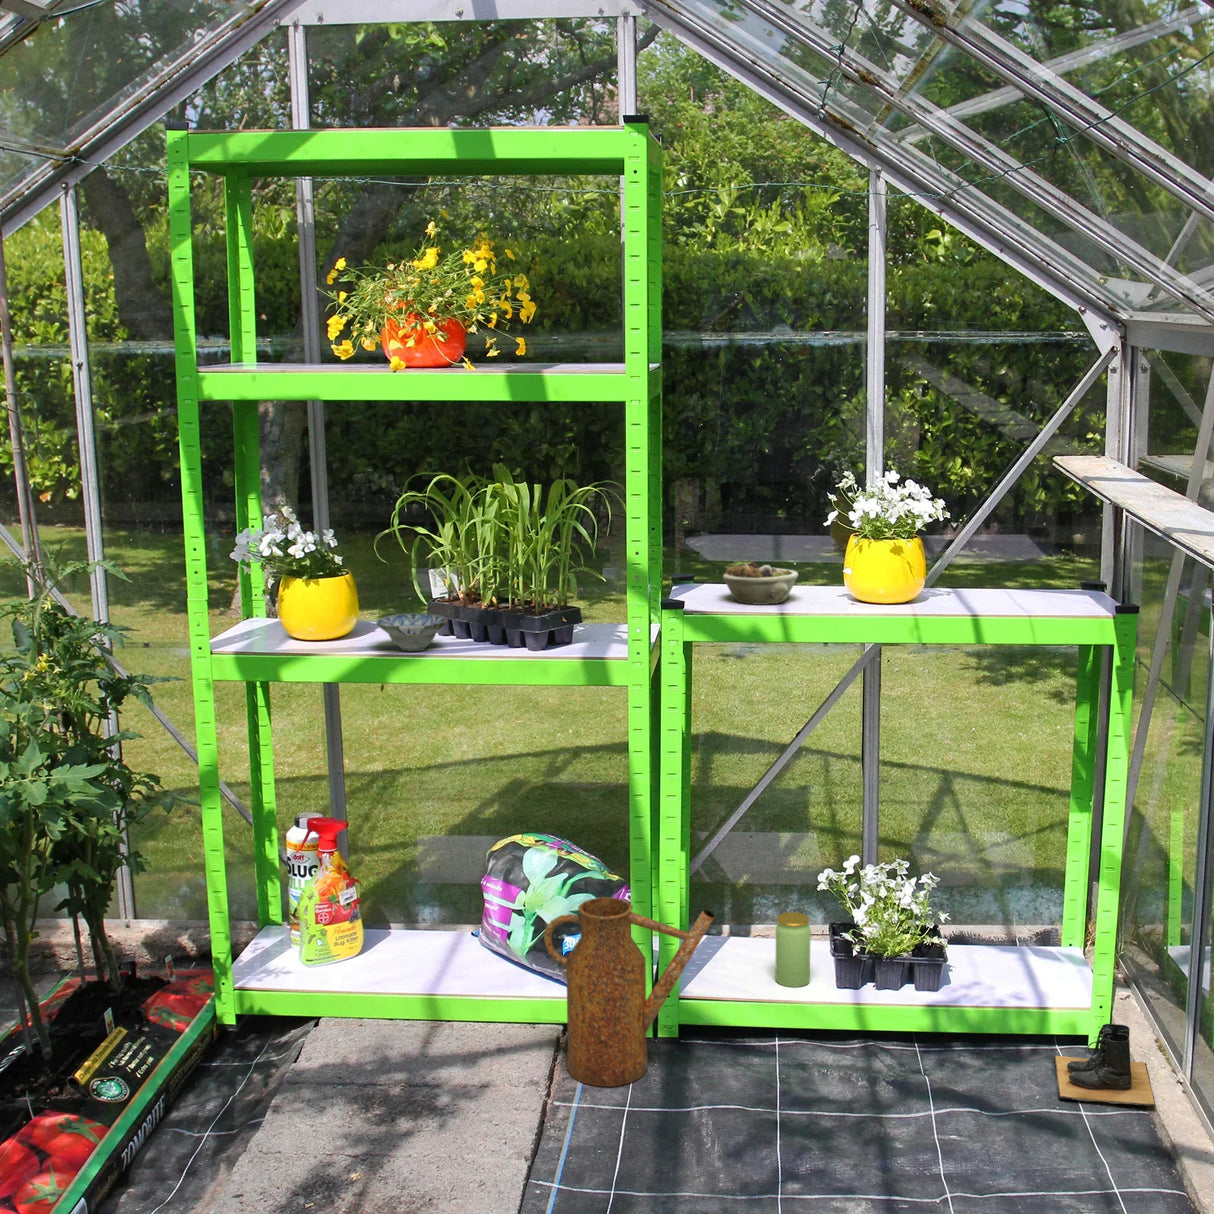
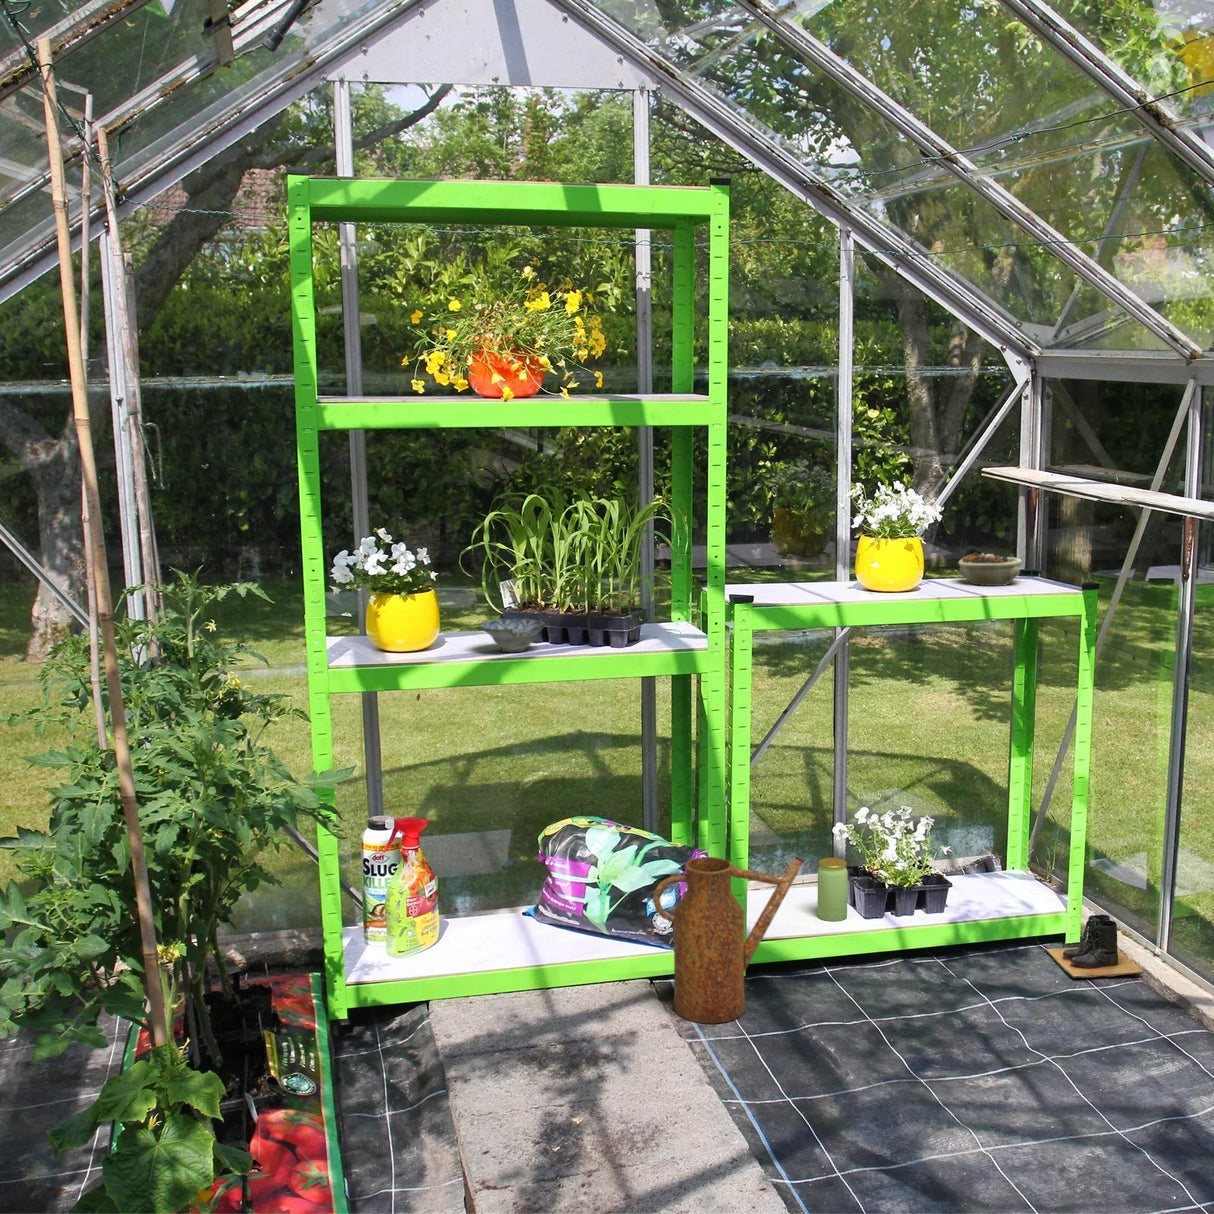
succulent planter: present [723,562,798,605] -> present [959,552,1022,586]

